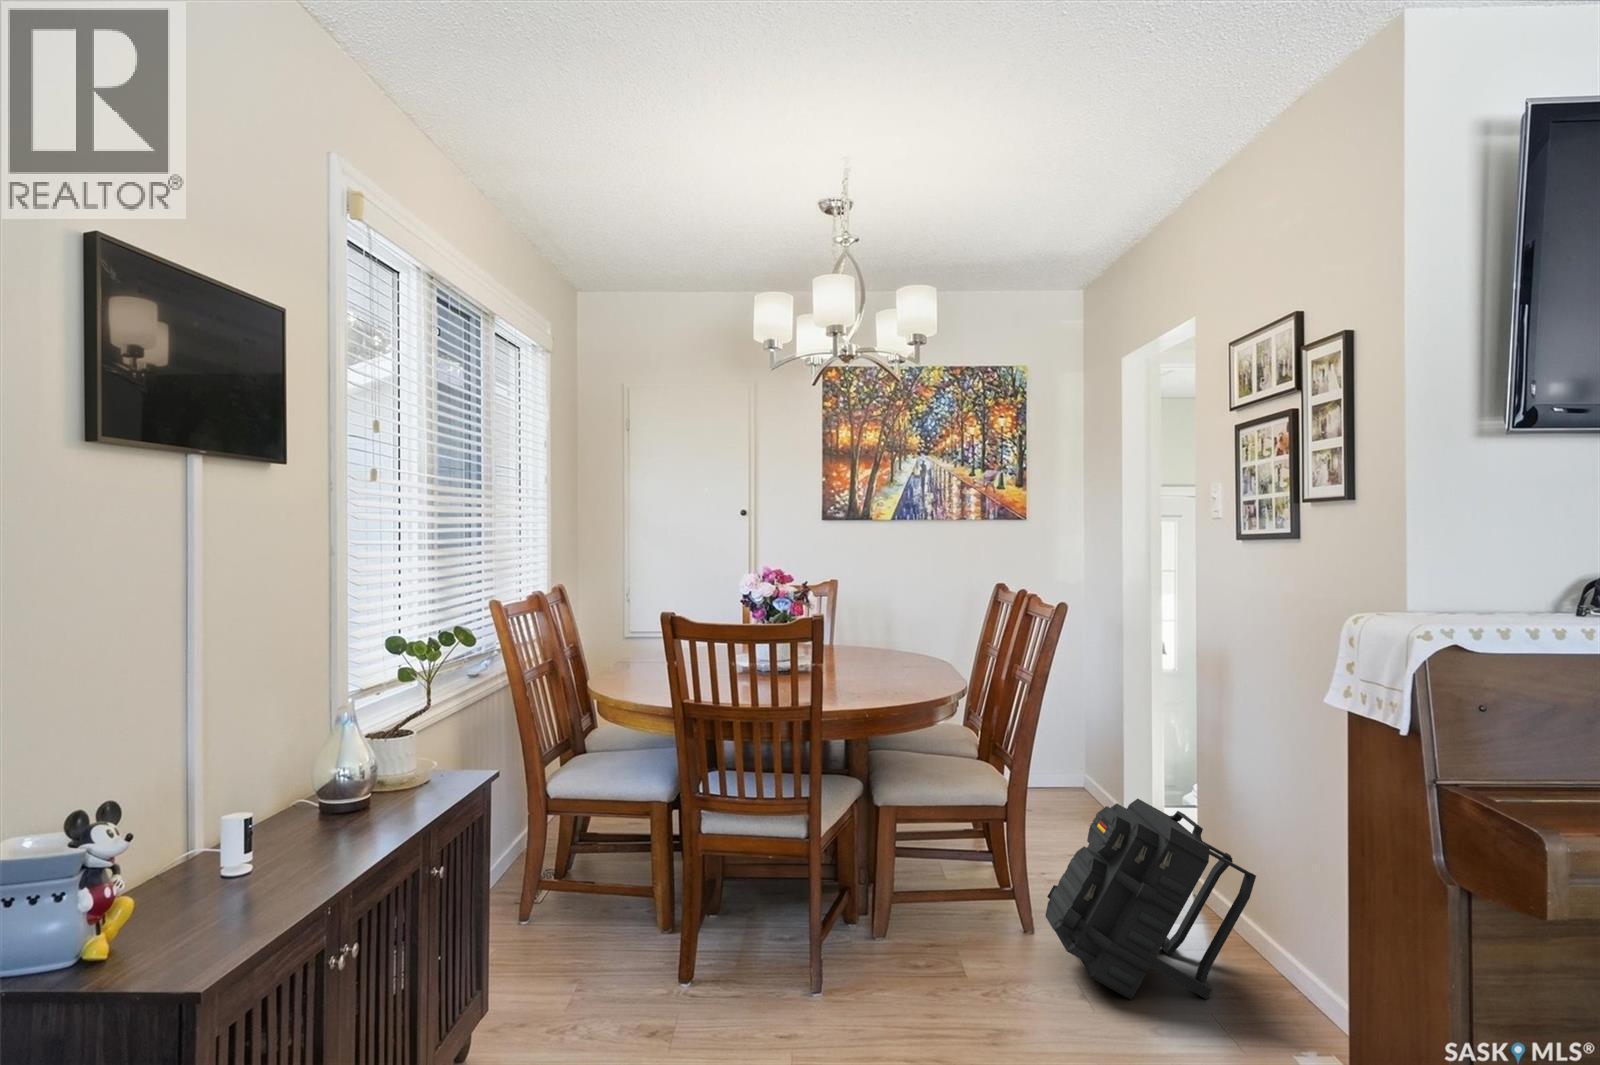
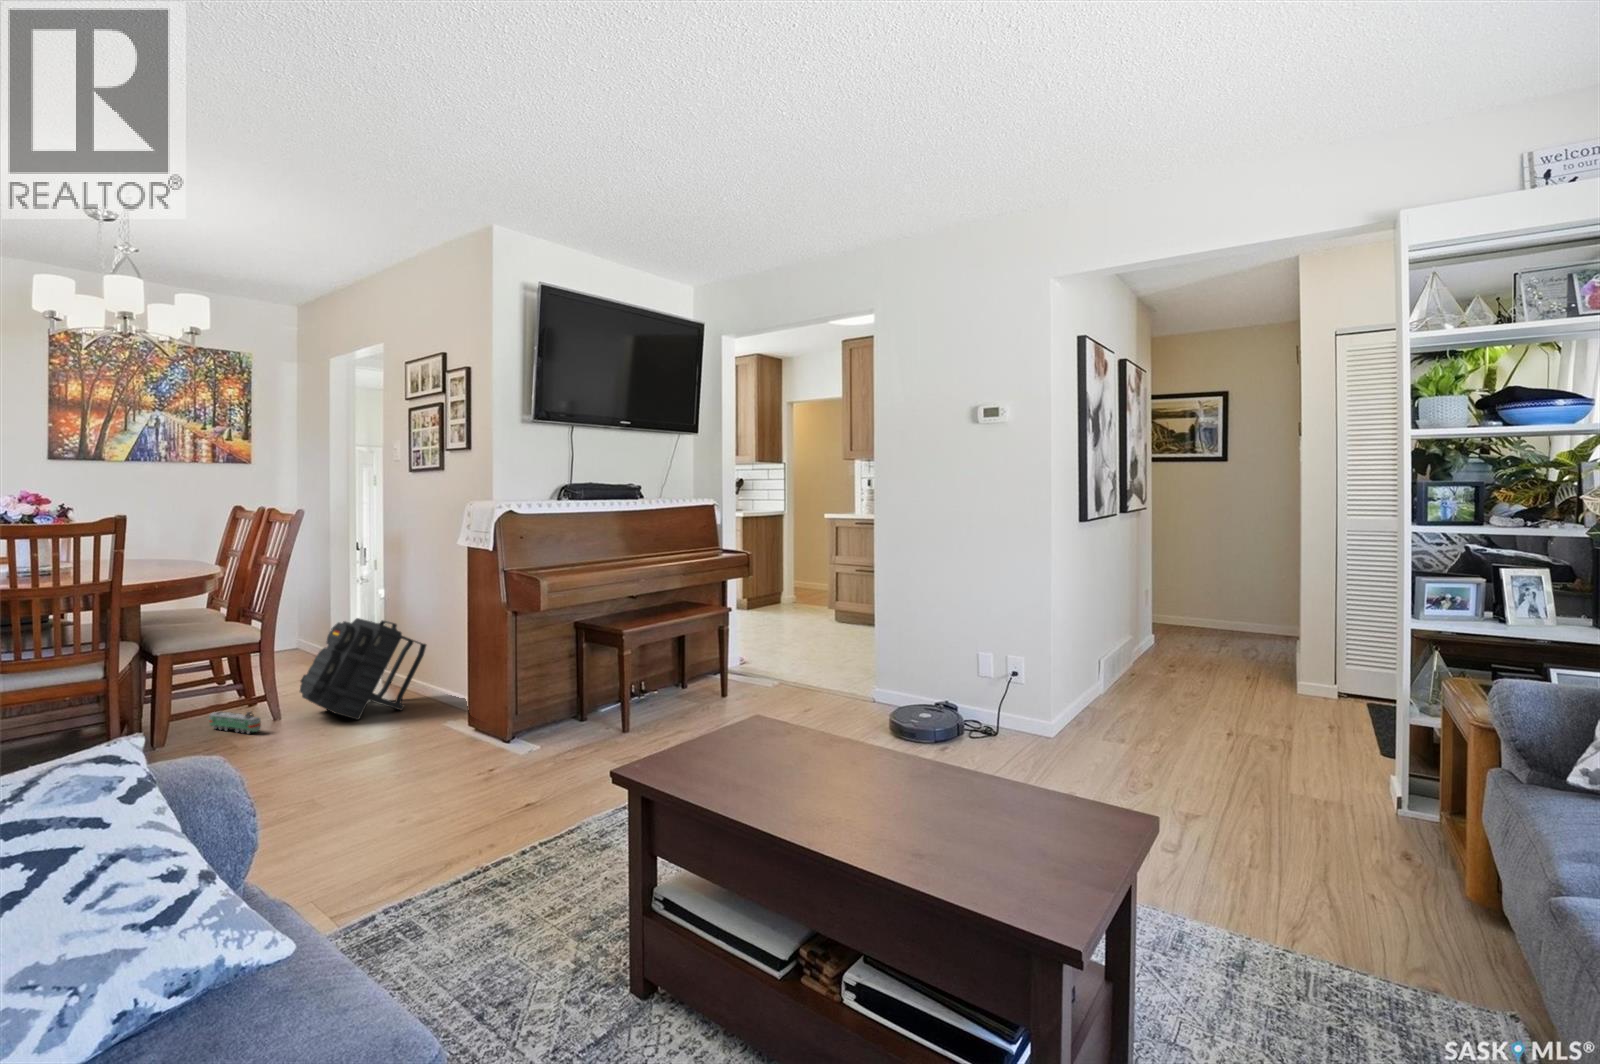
toy train: none [931,913,989,971] -> present [209,711,261,734]

